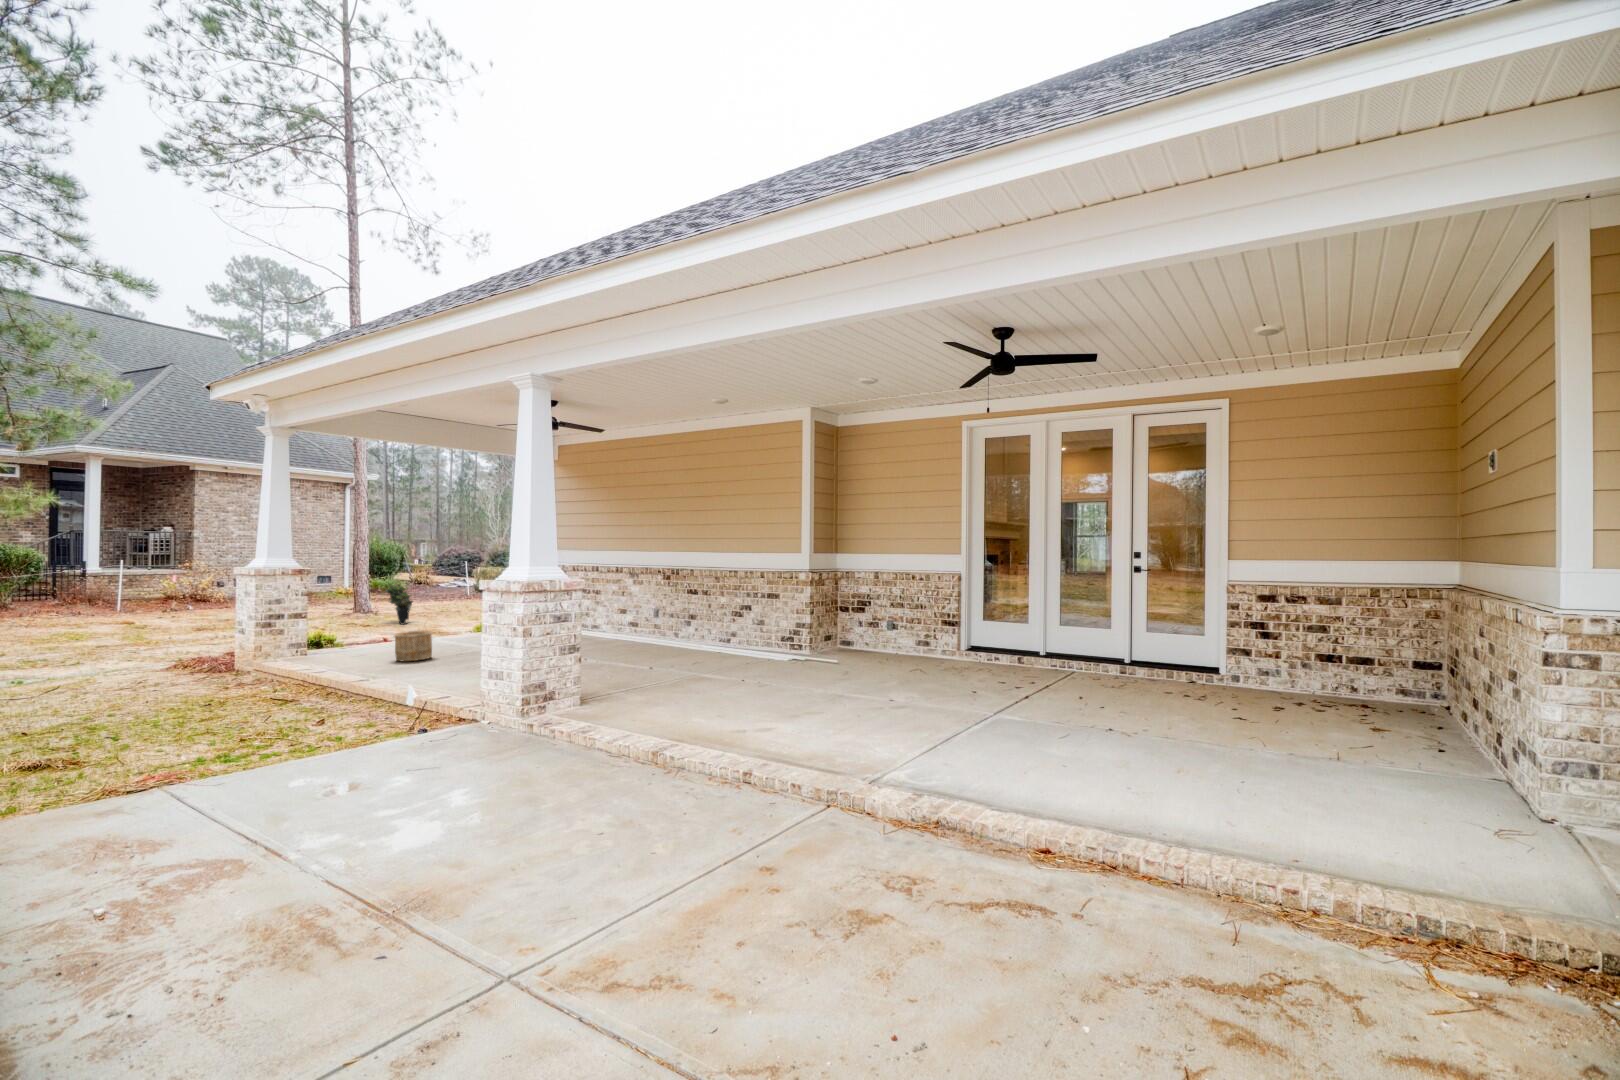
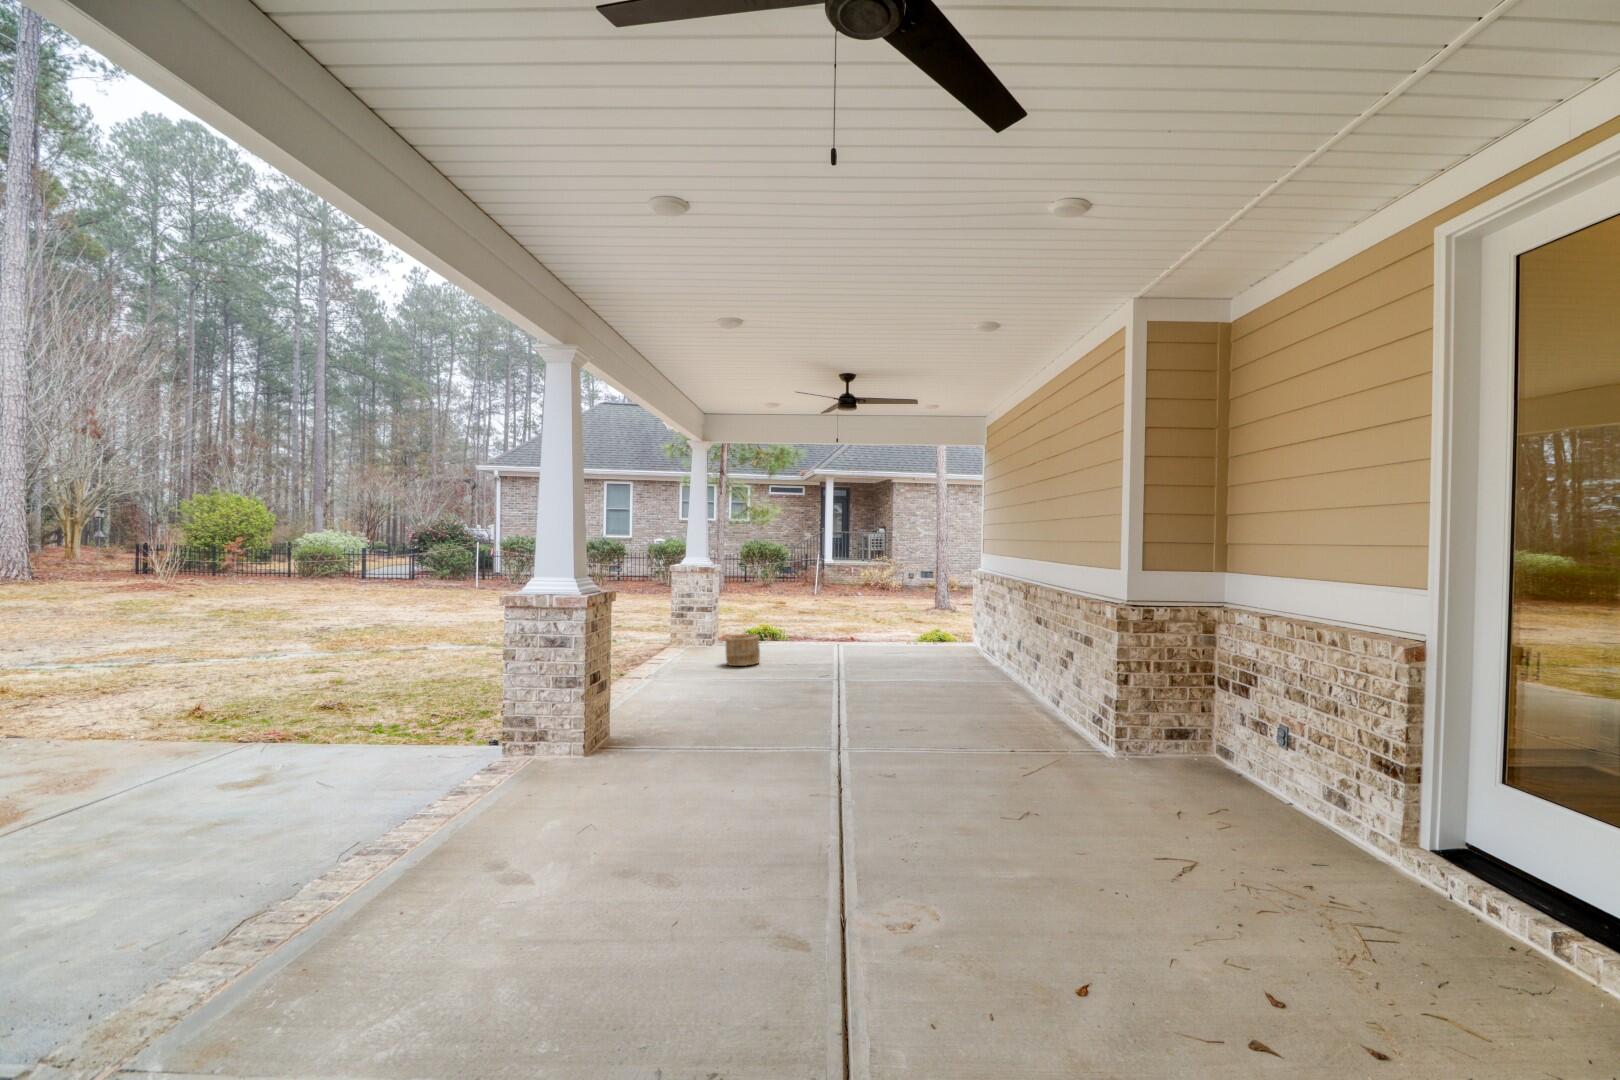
potted plant: present [386,584,413,624] -> none [873,578,899,623]

